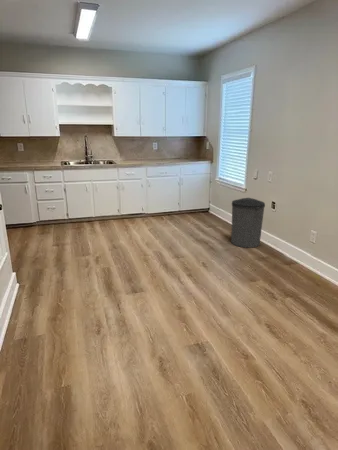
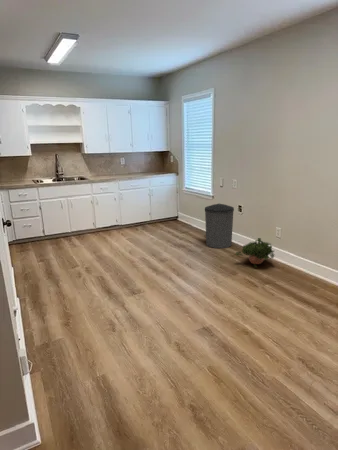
potted plant: none [258,240,305,275] -> present [236,238,274,267]

